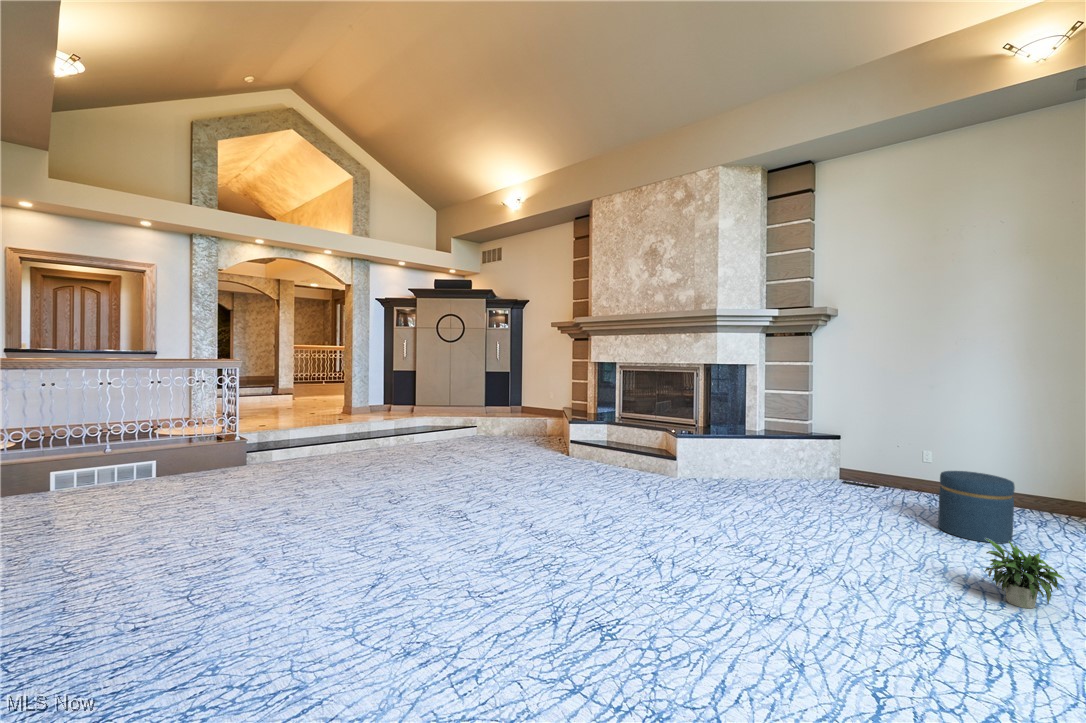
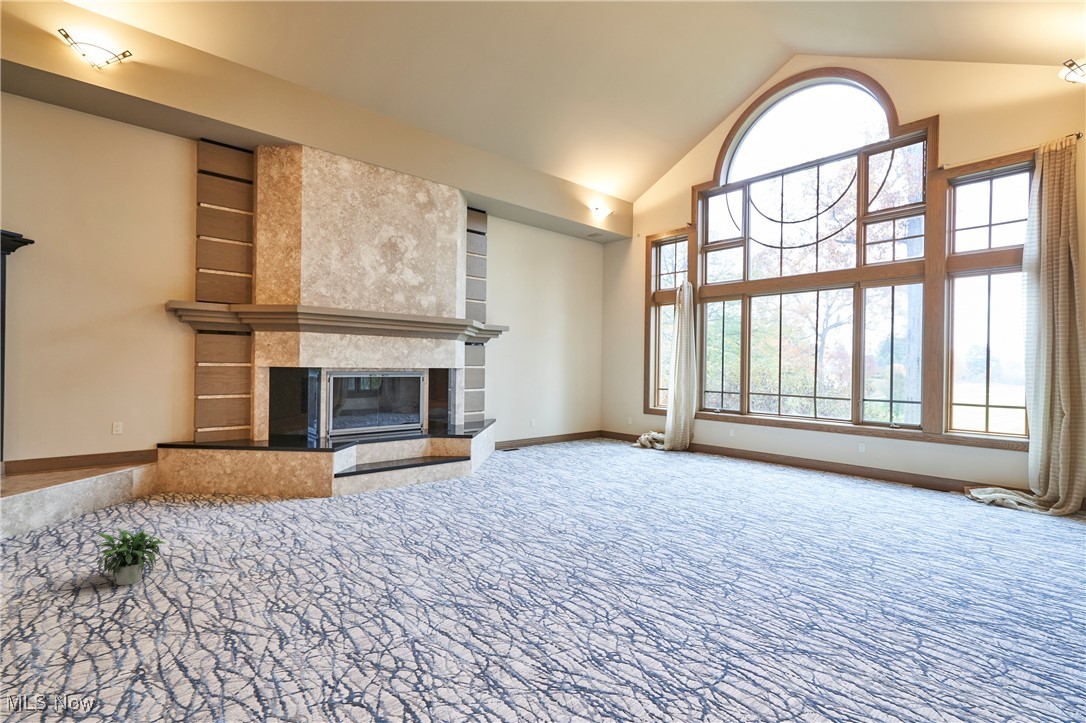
ottoman: present [938,471,1015,543] -> none [30,471,112,544]

